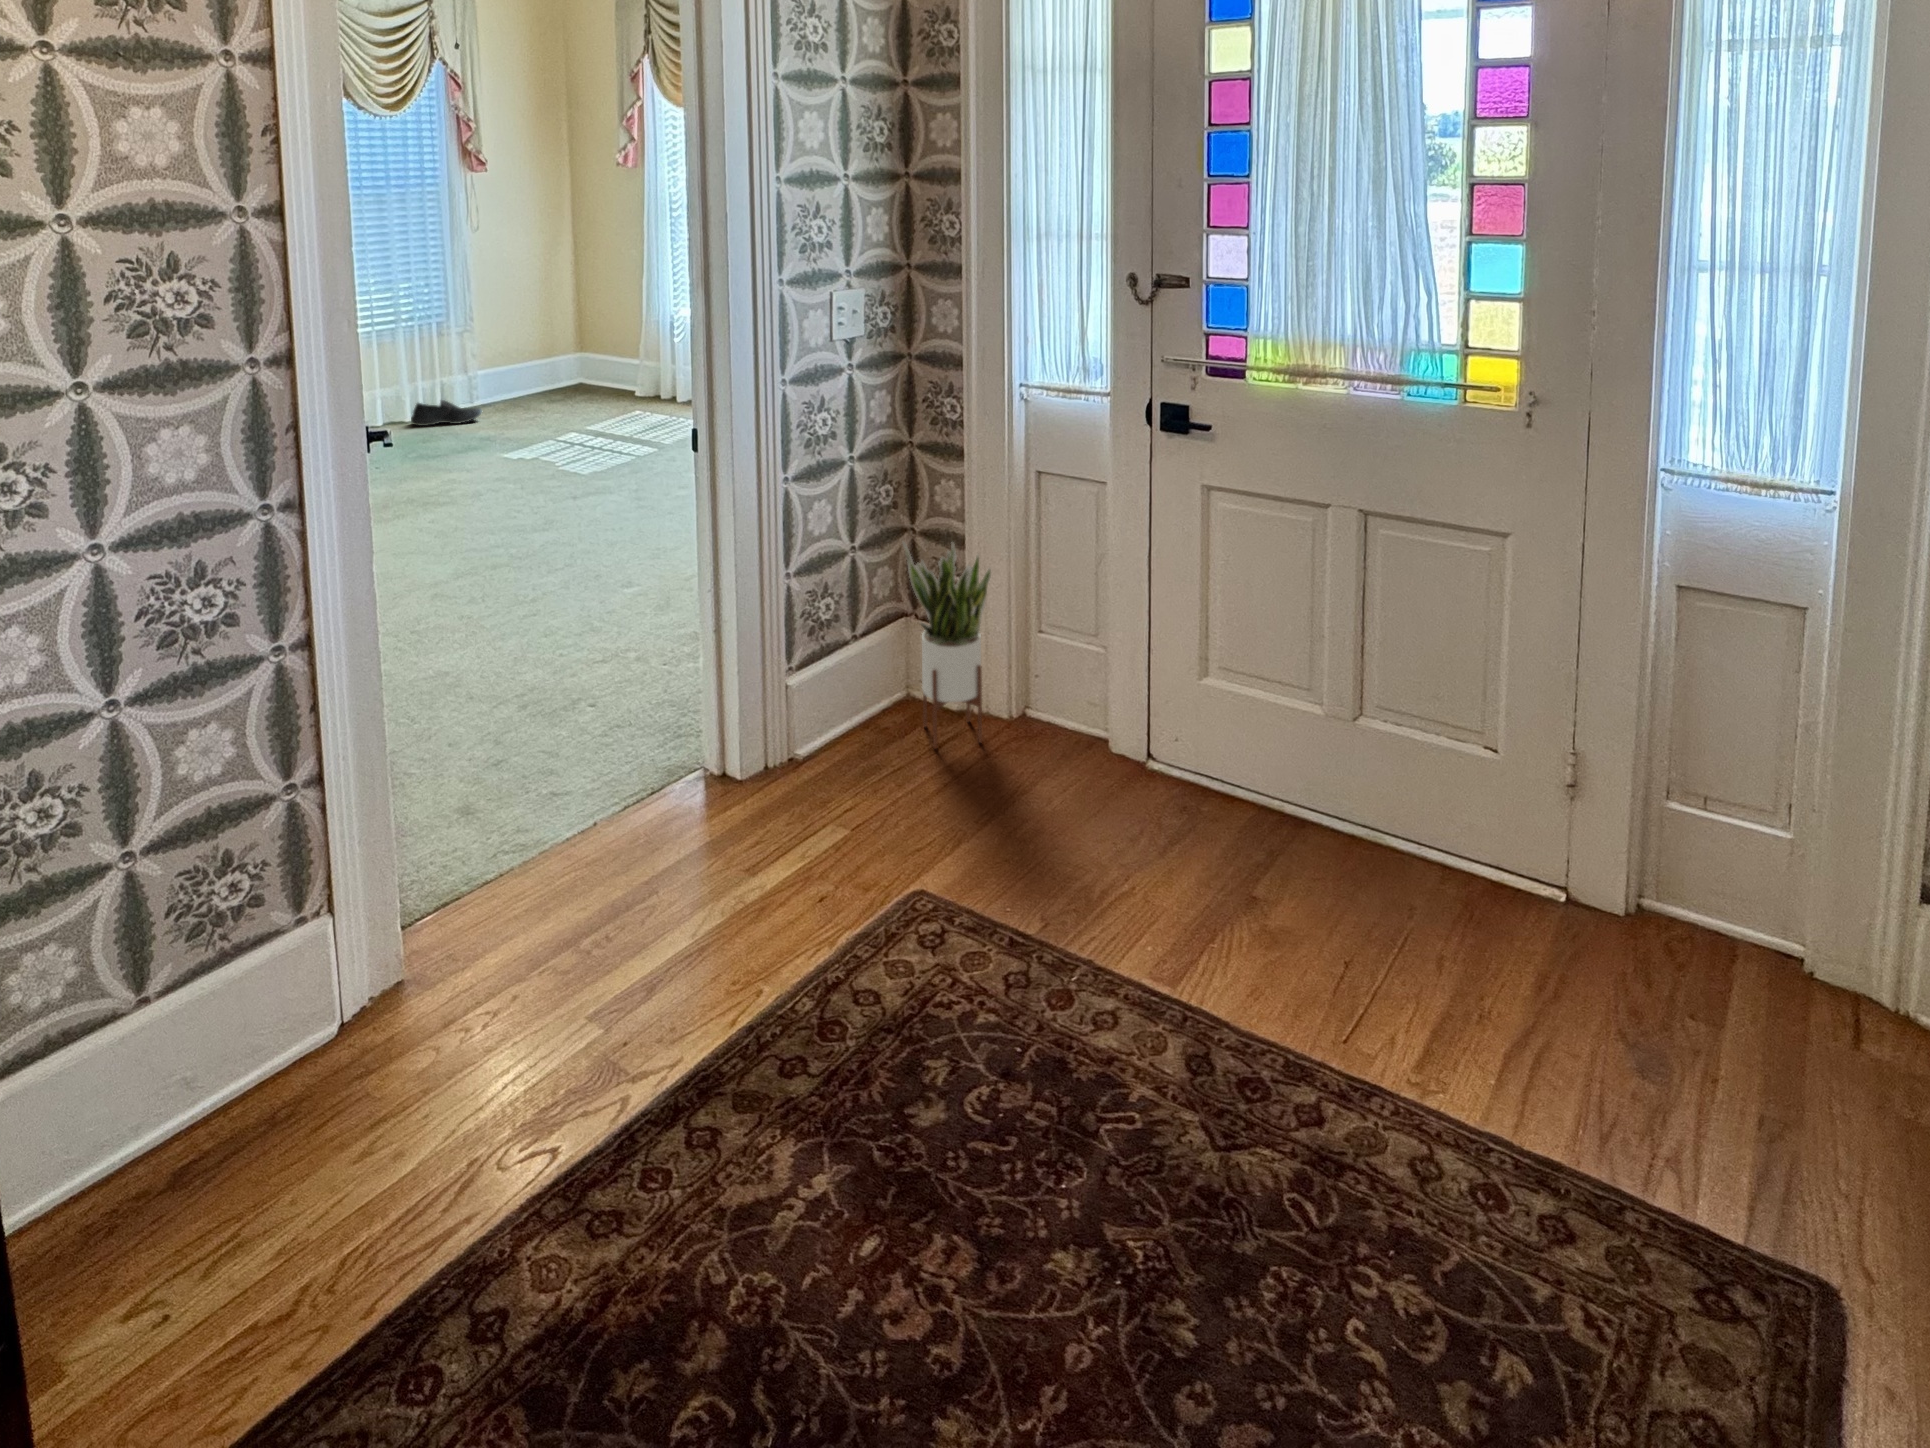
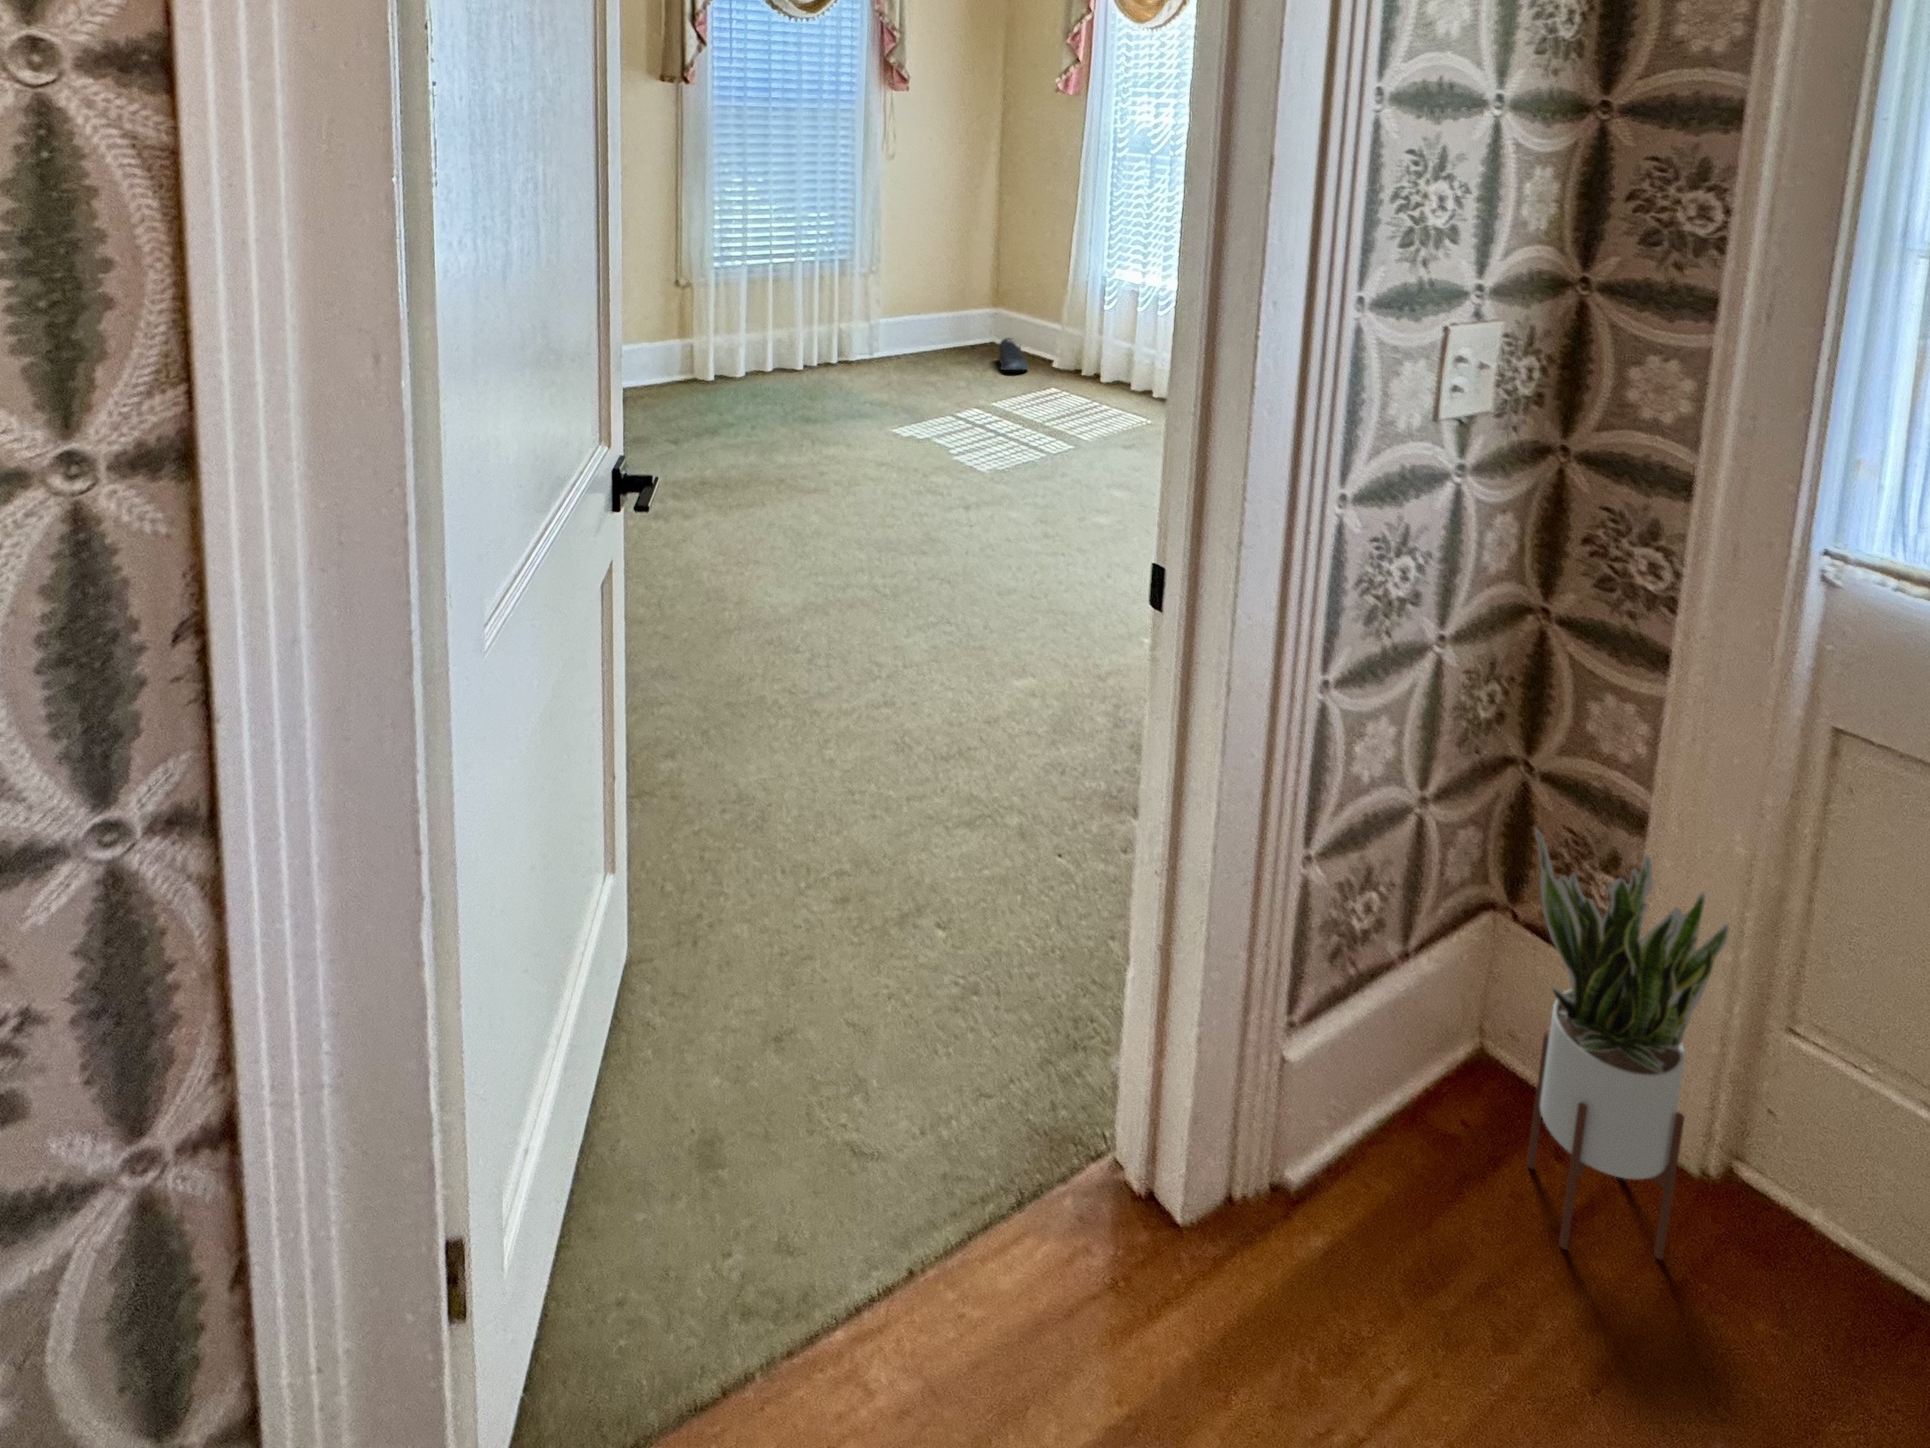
shoe: present [411,400,482,426] -> present [999,338,1028,370]

